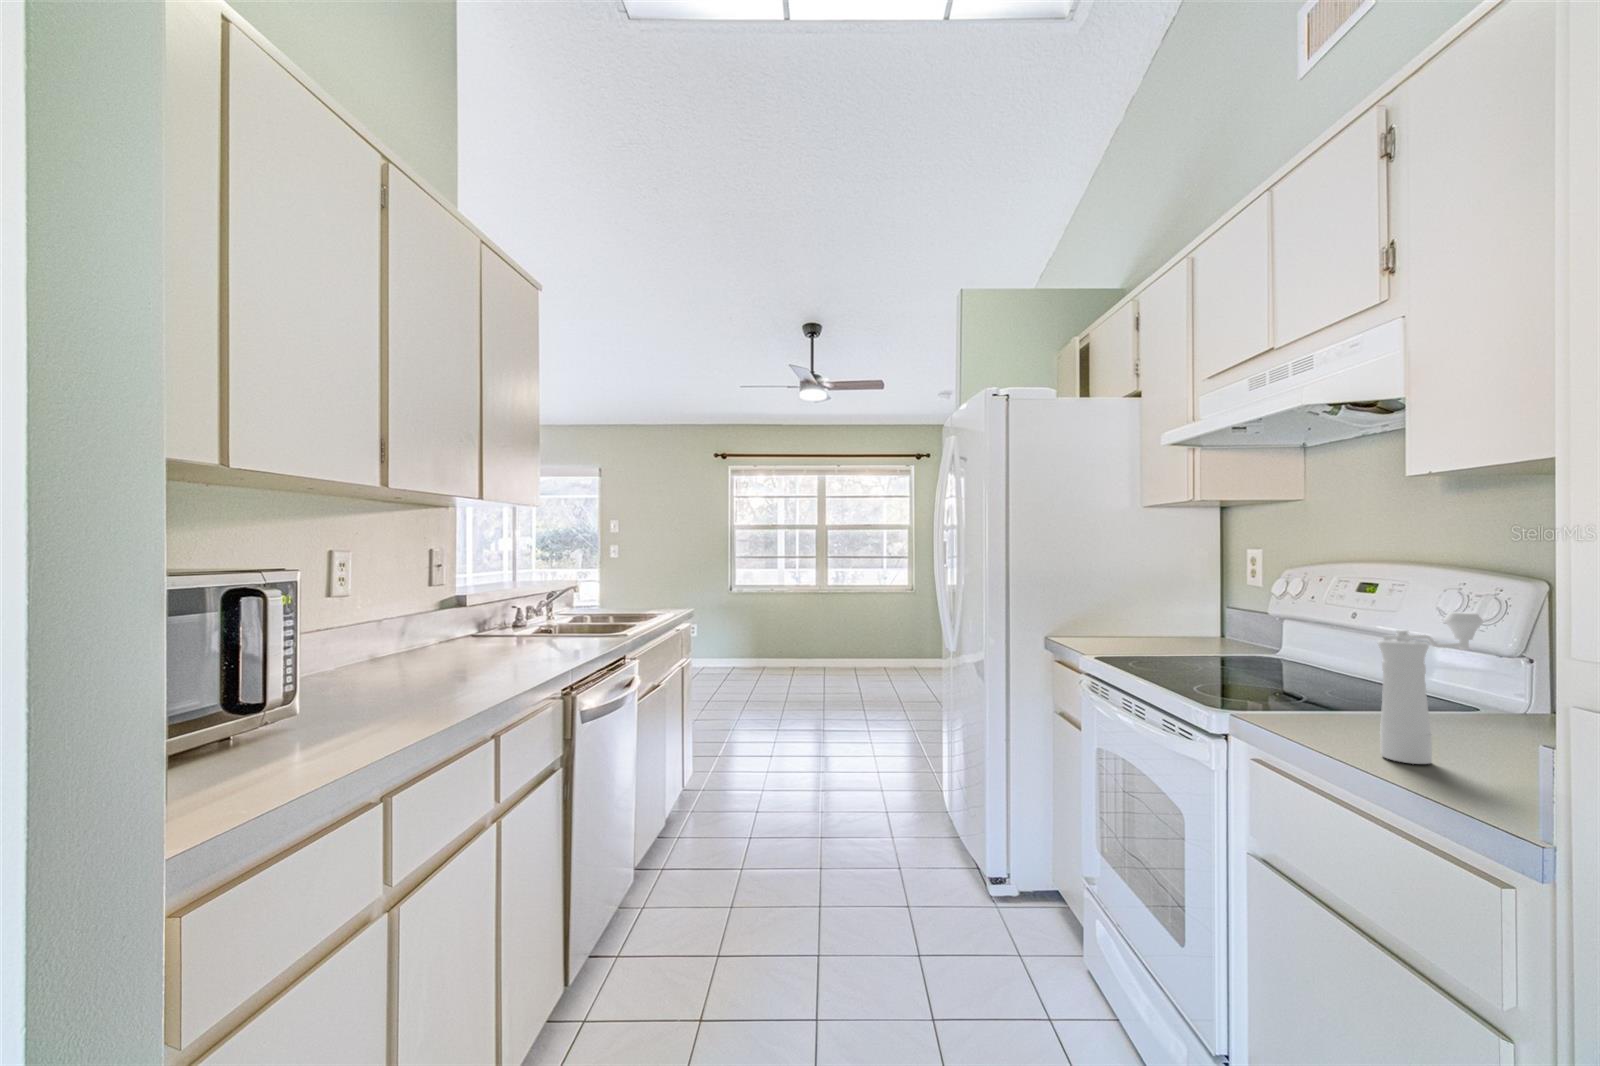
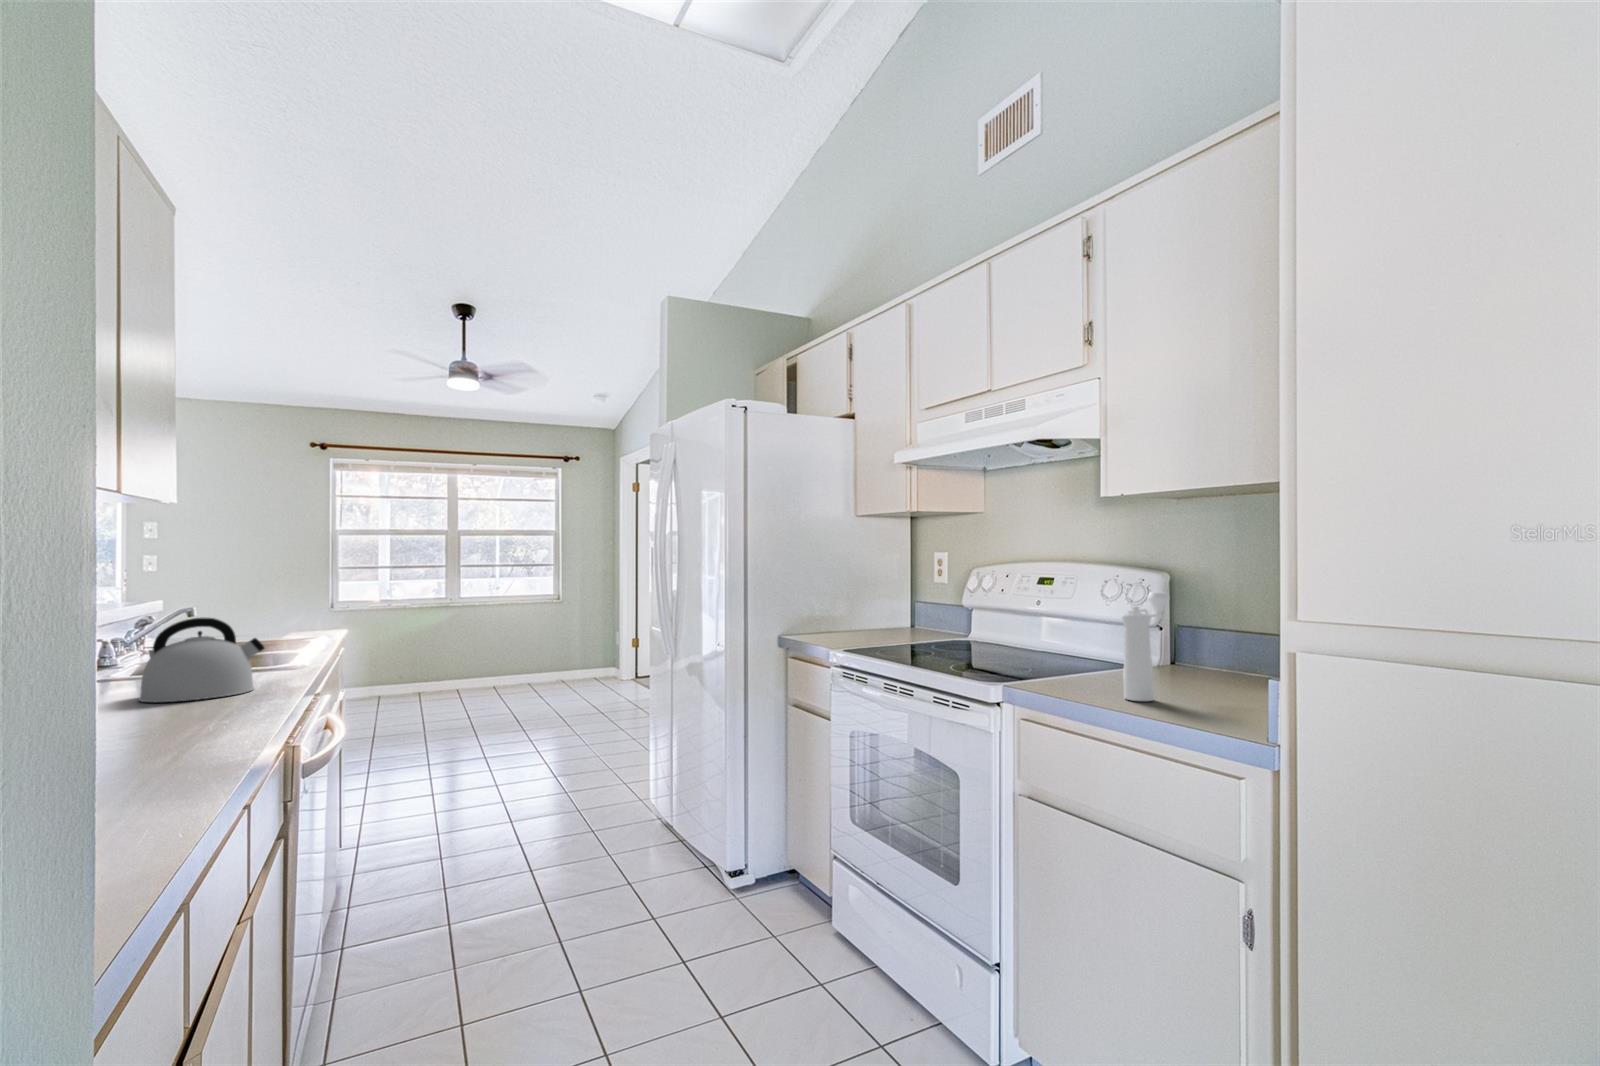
kettle: none [533,591,607,649] -> present [139,617,264,702]

